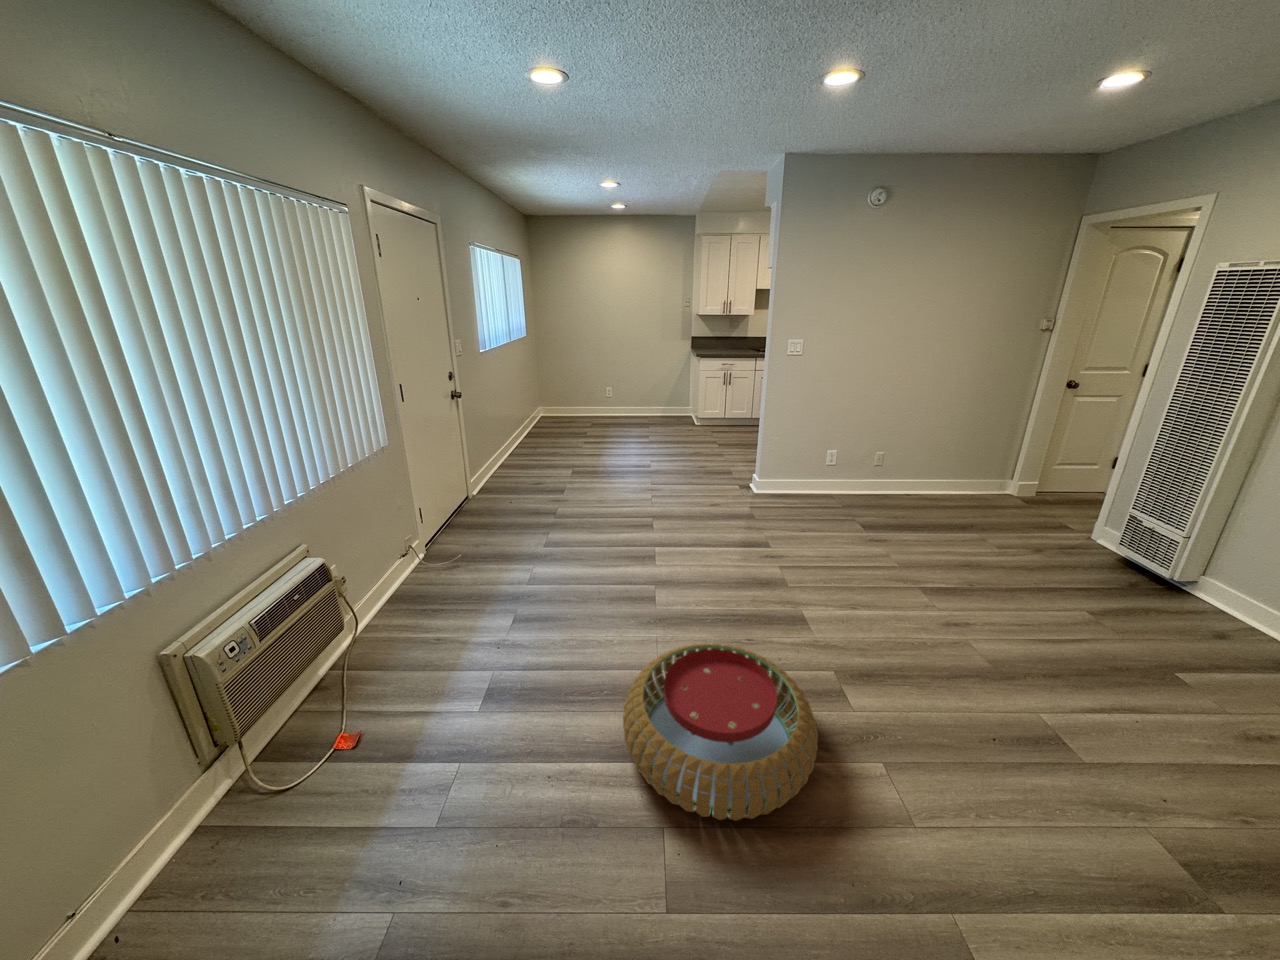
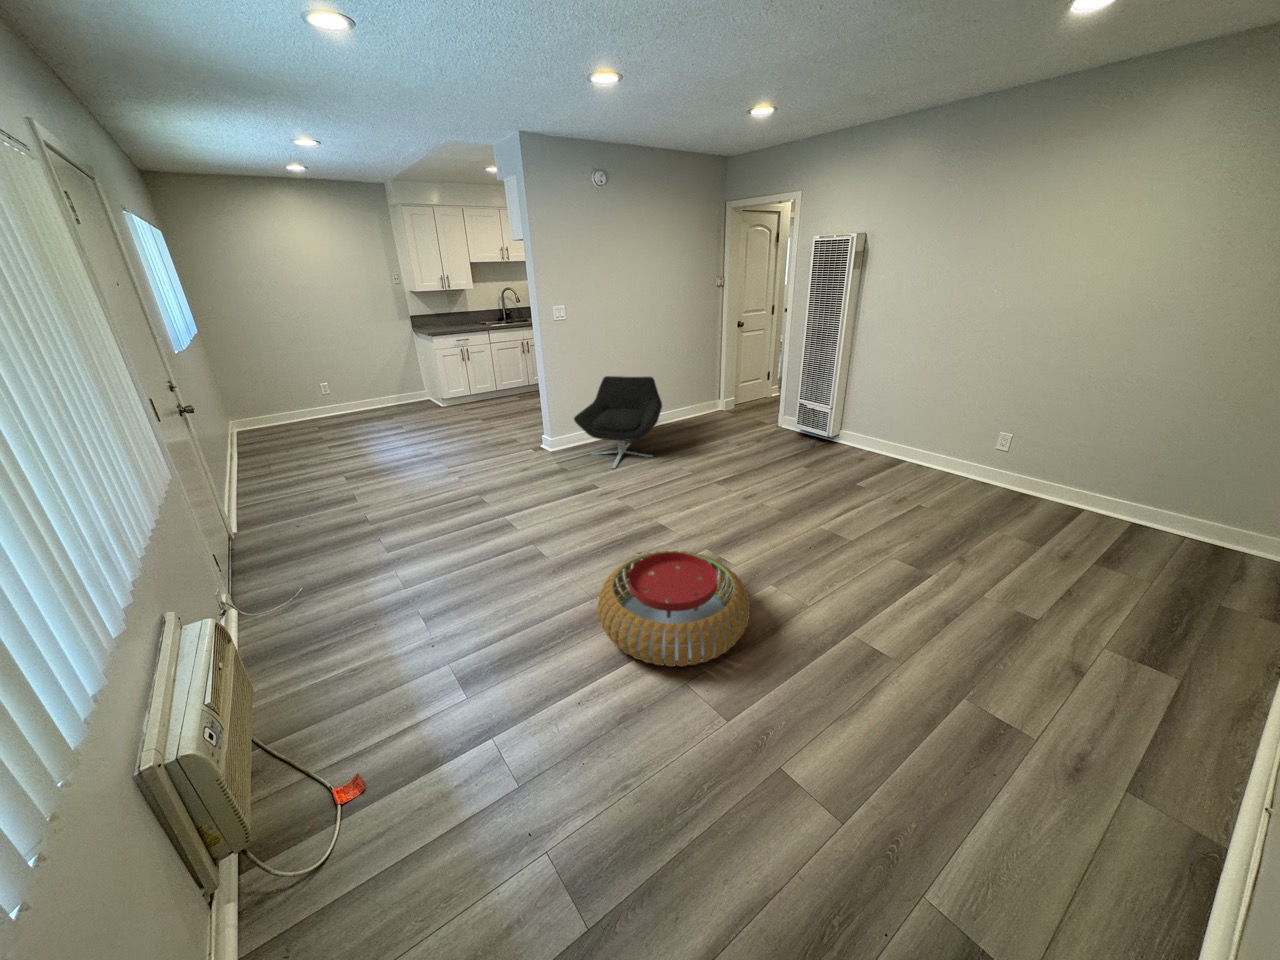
lounge chair: none [775,423,895,530] -> present [574,376,662,468]

